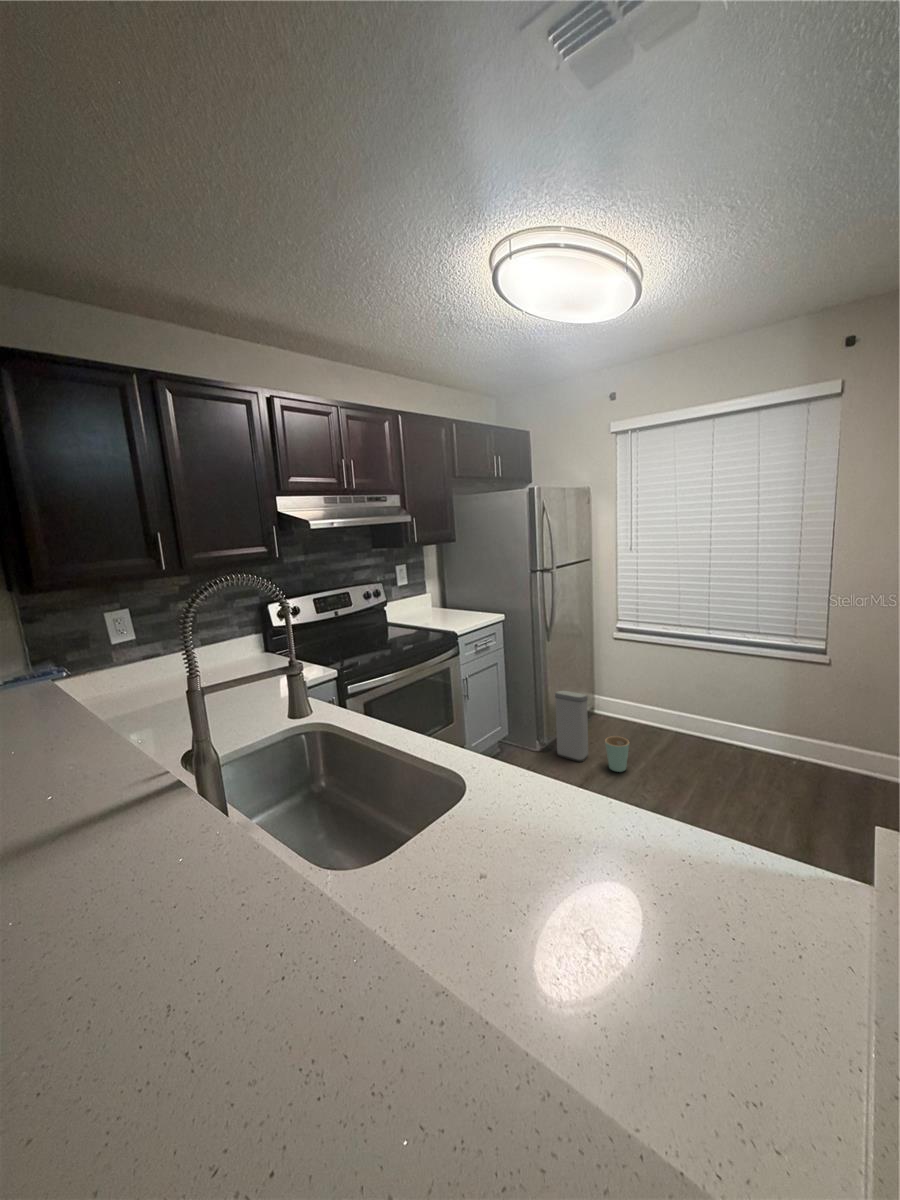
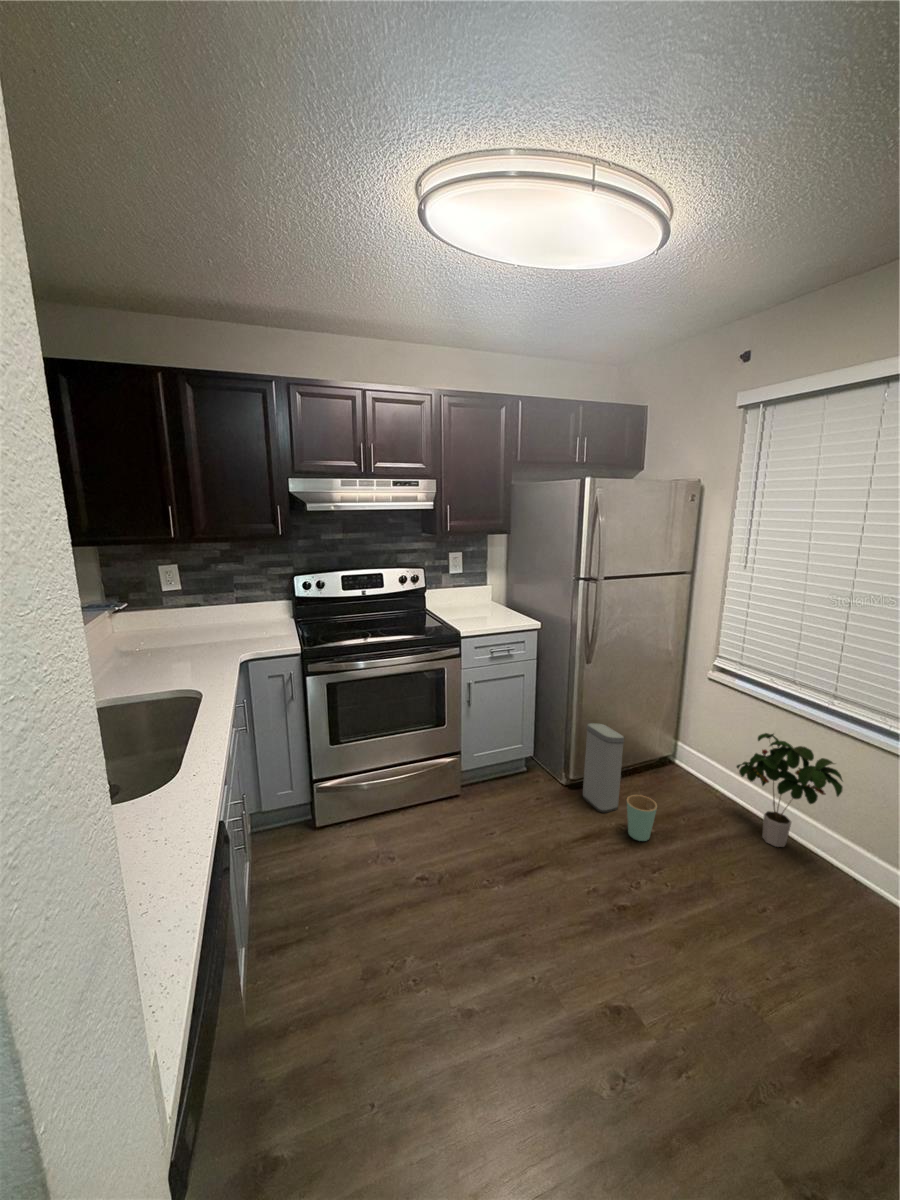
potted plant: none [654,666,733,746] -> present [737,733,843,847]

